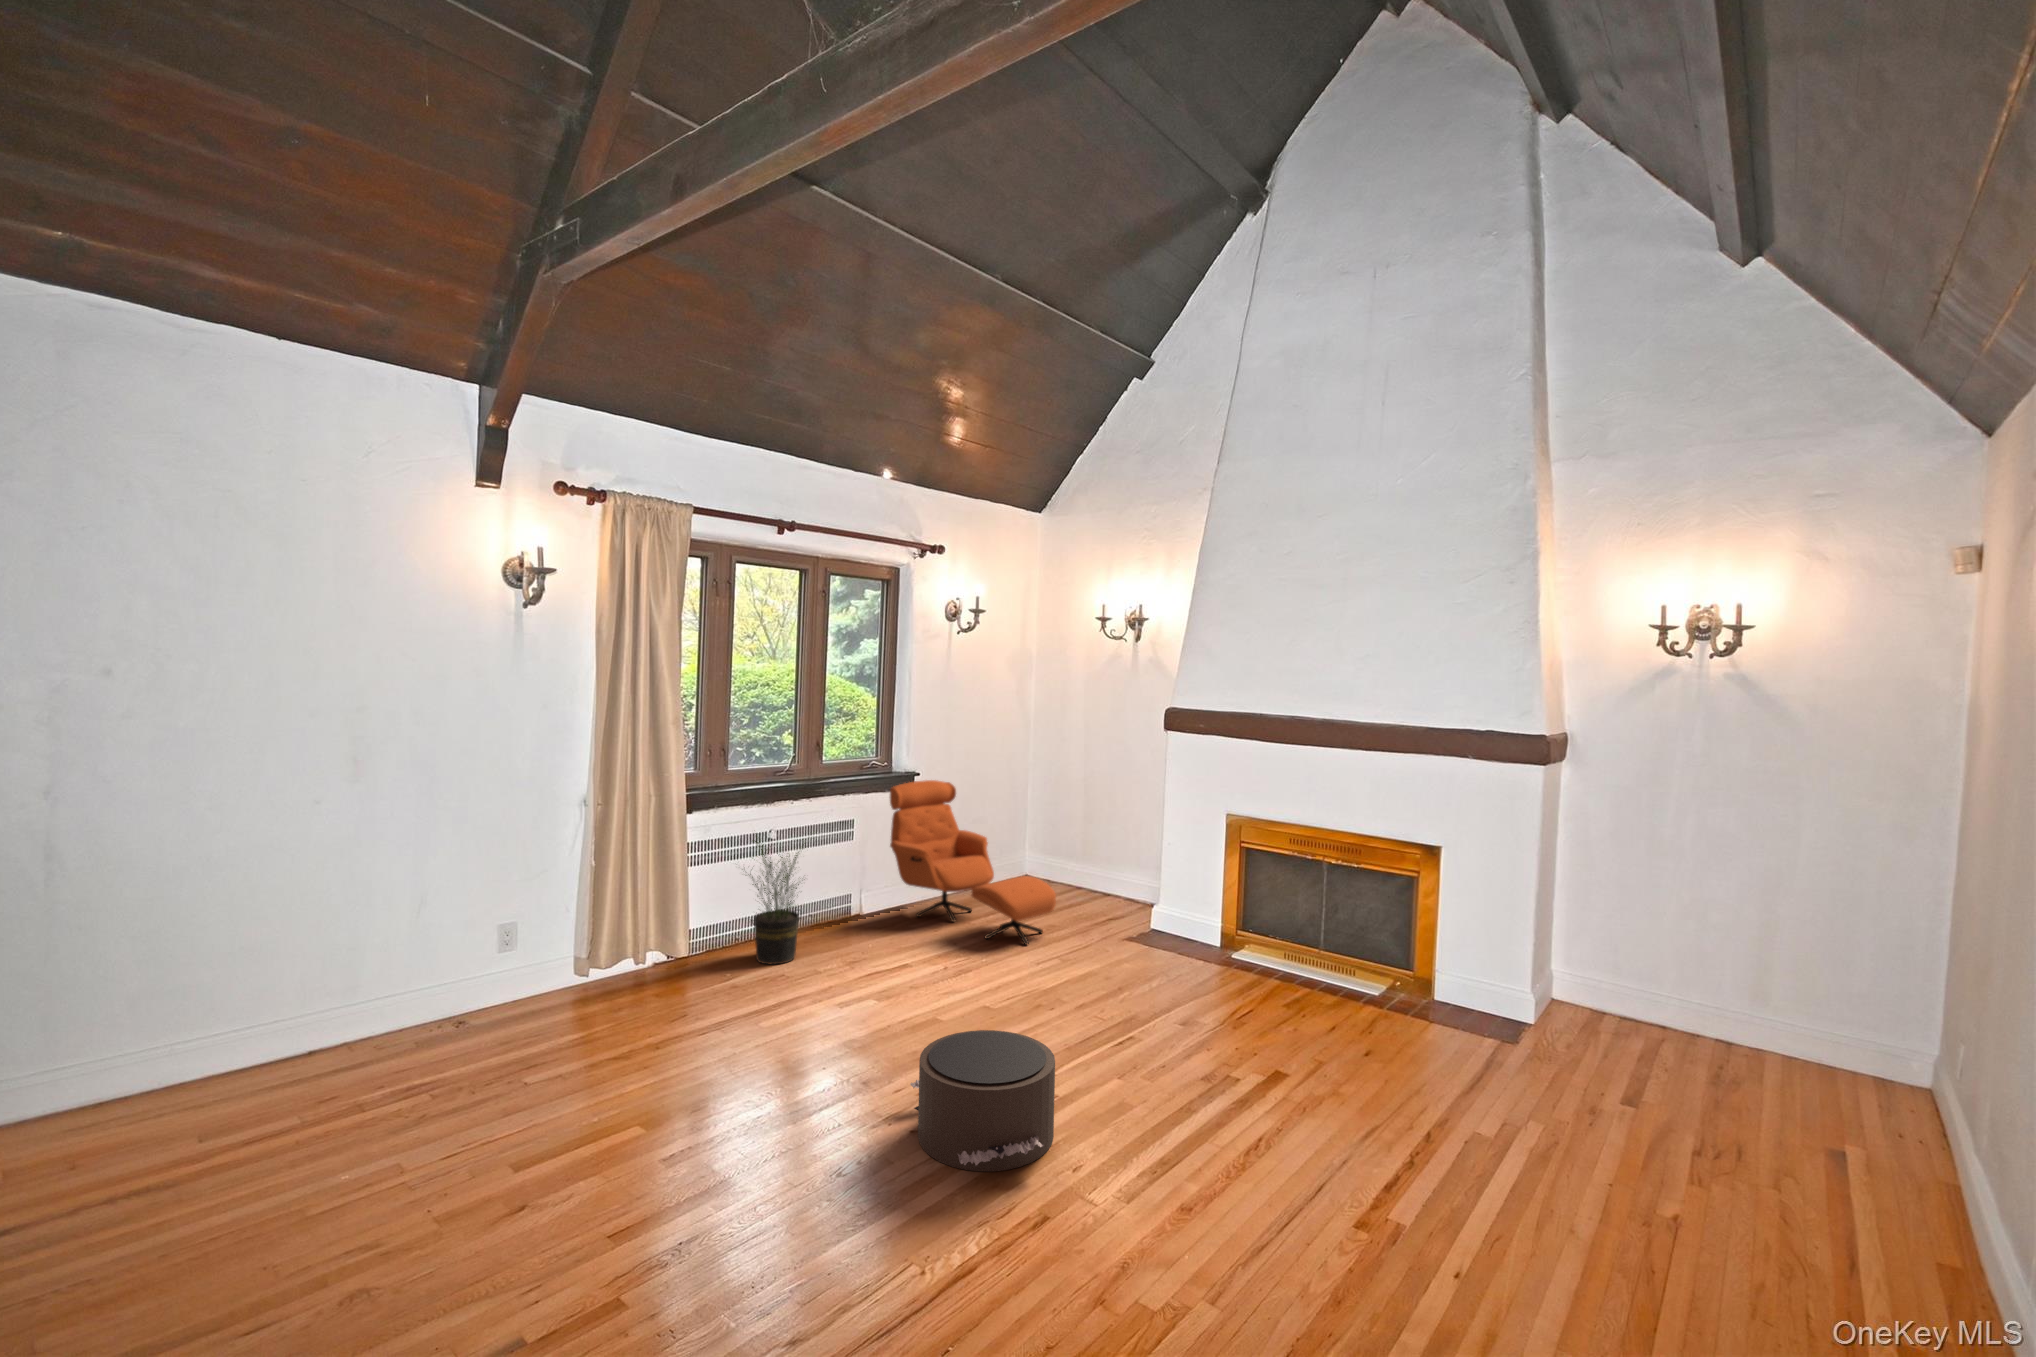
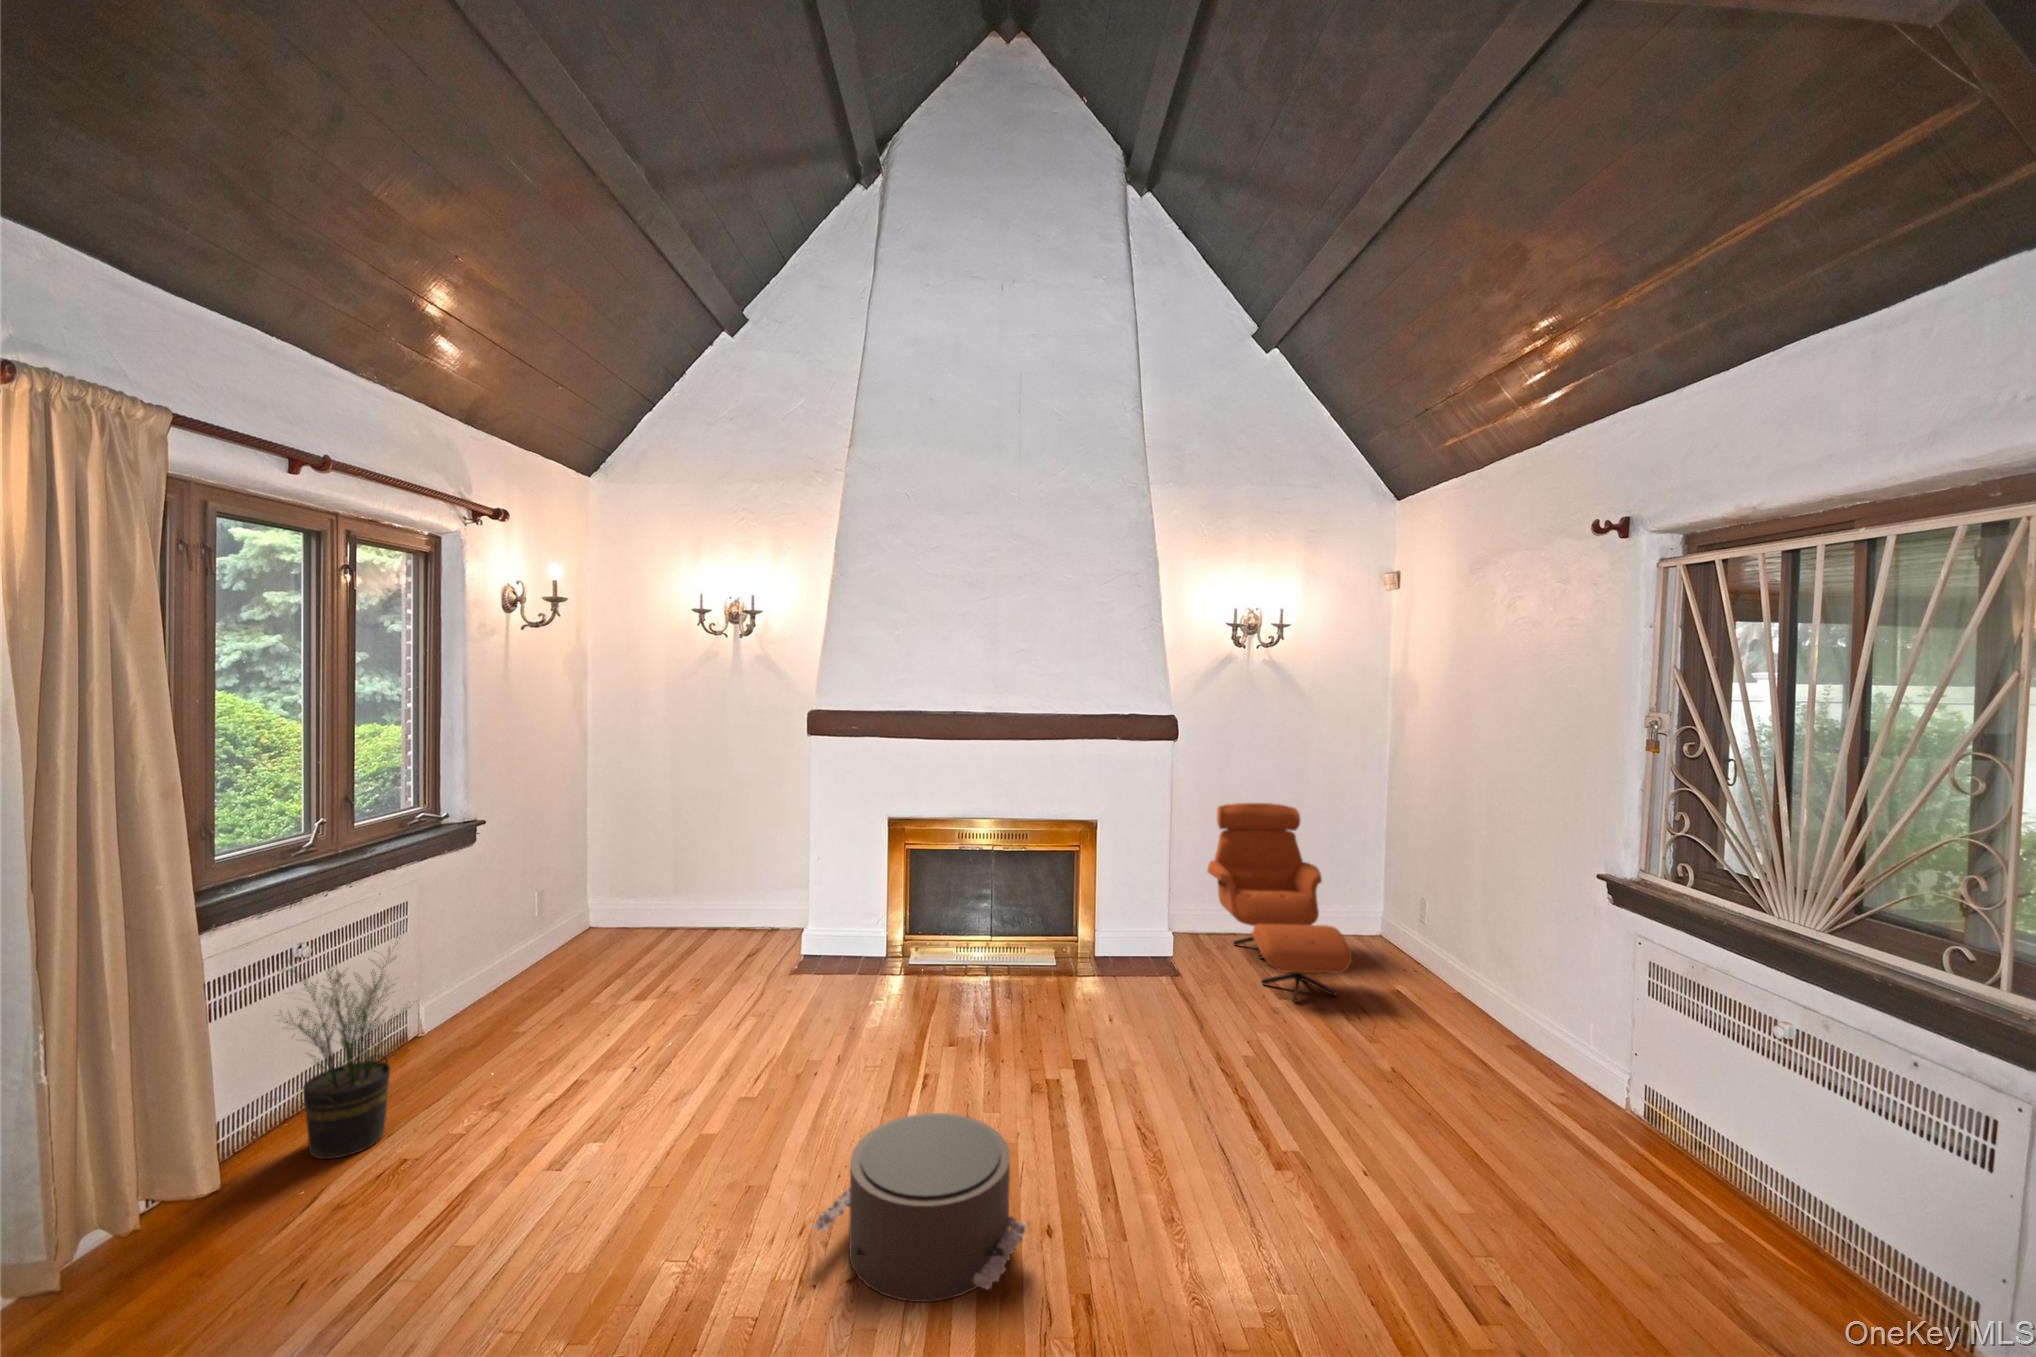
armchair: present [890,780,1056,945] -> present [1208,803,1352,1002]

